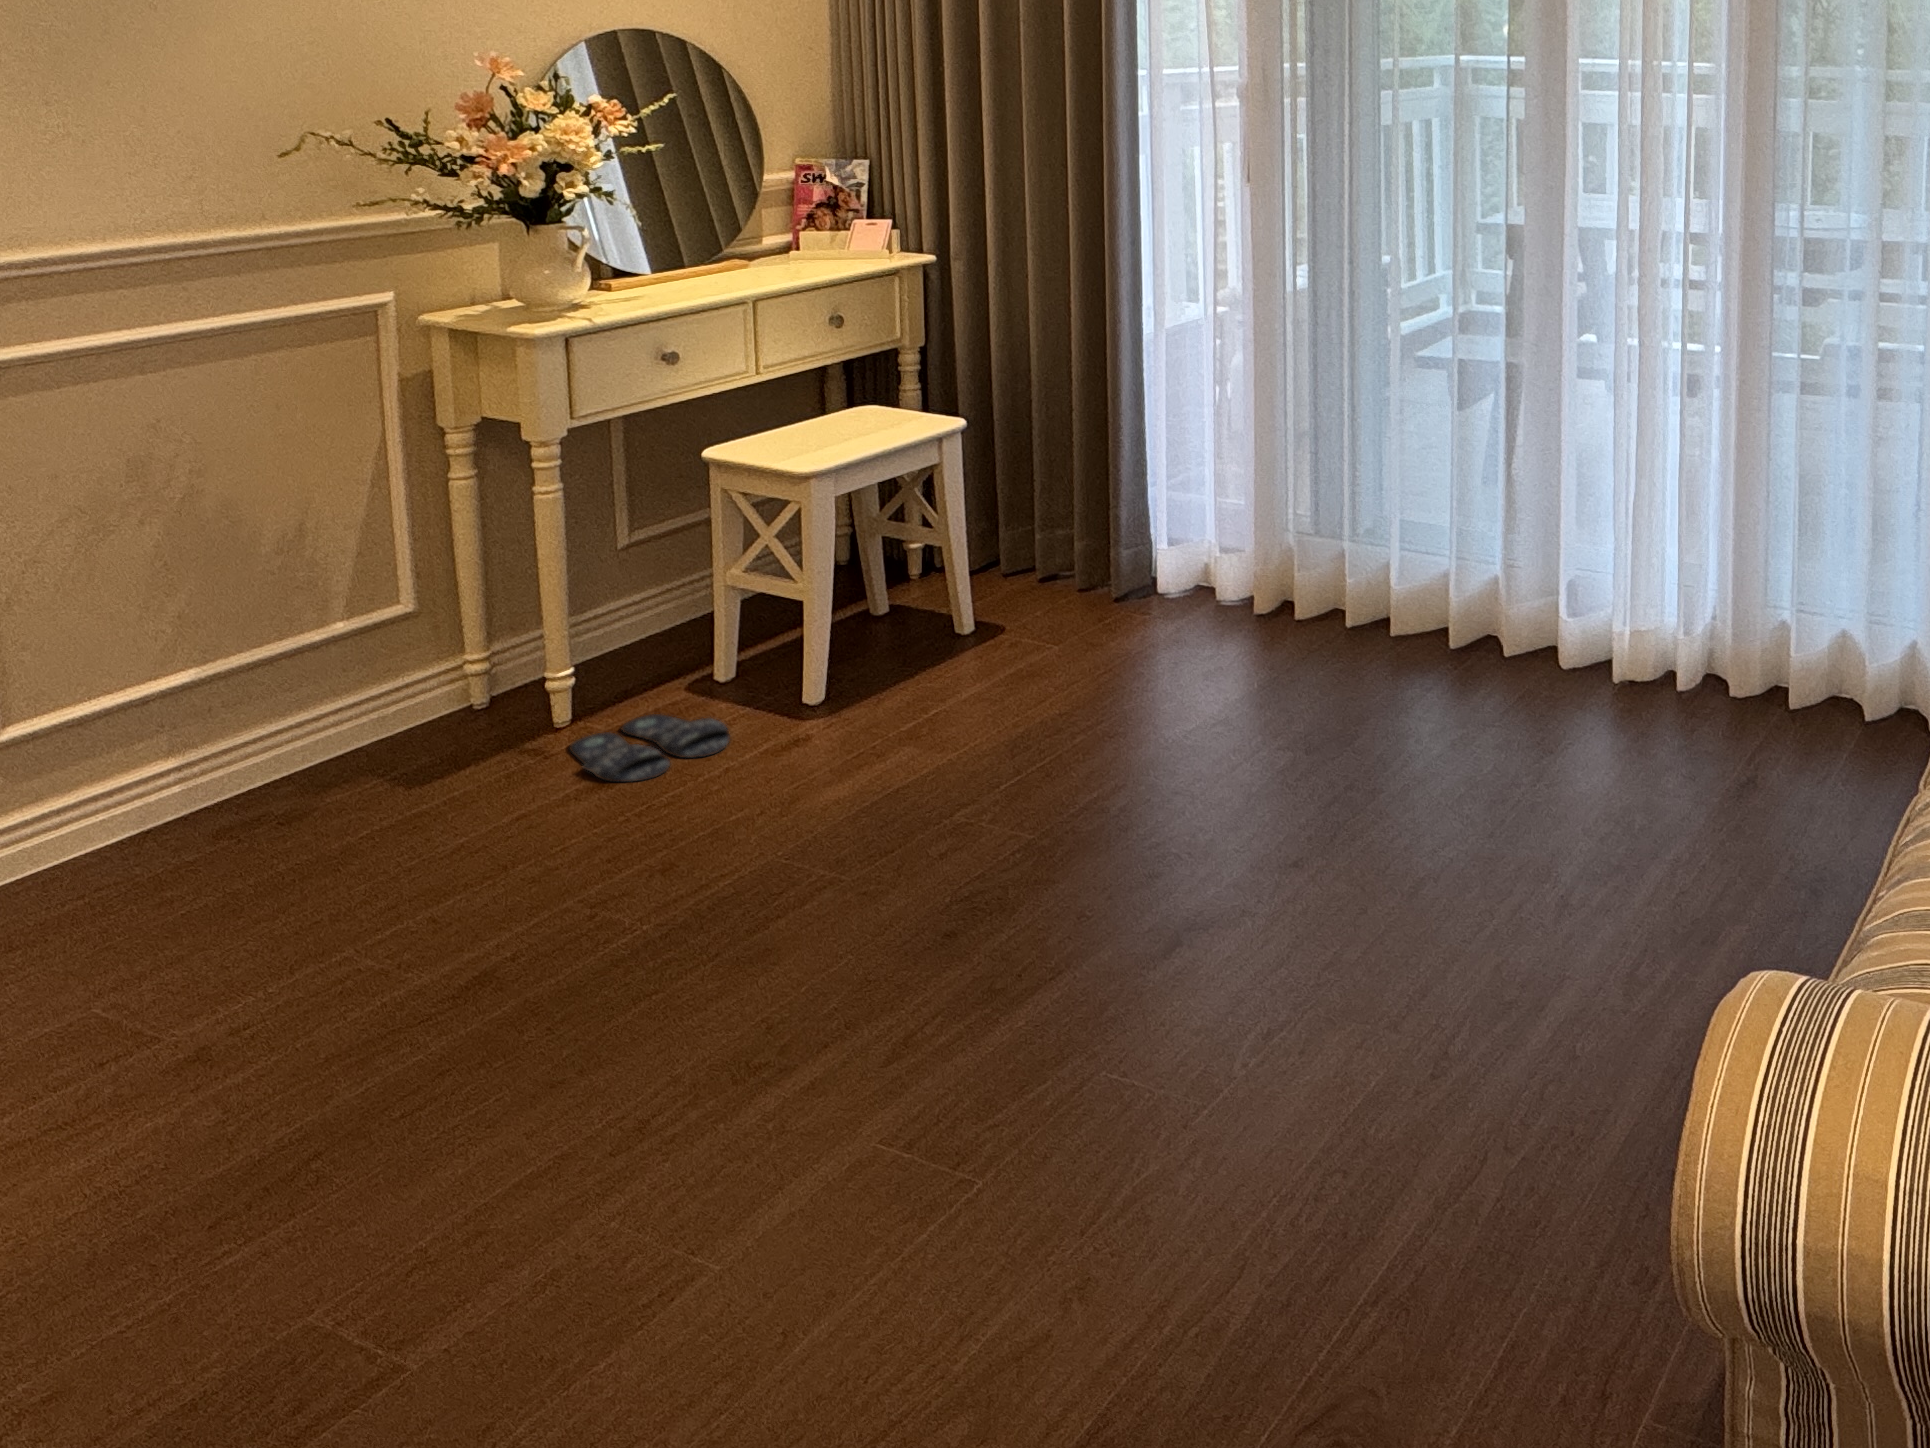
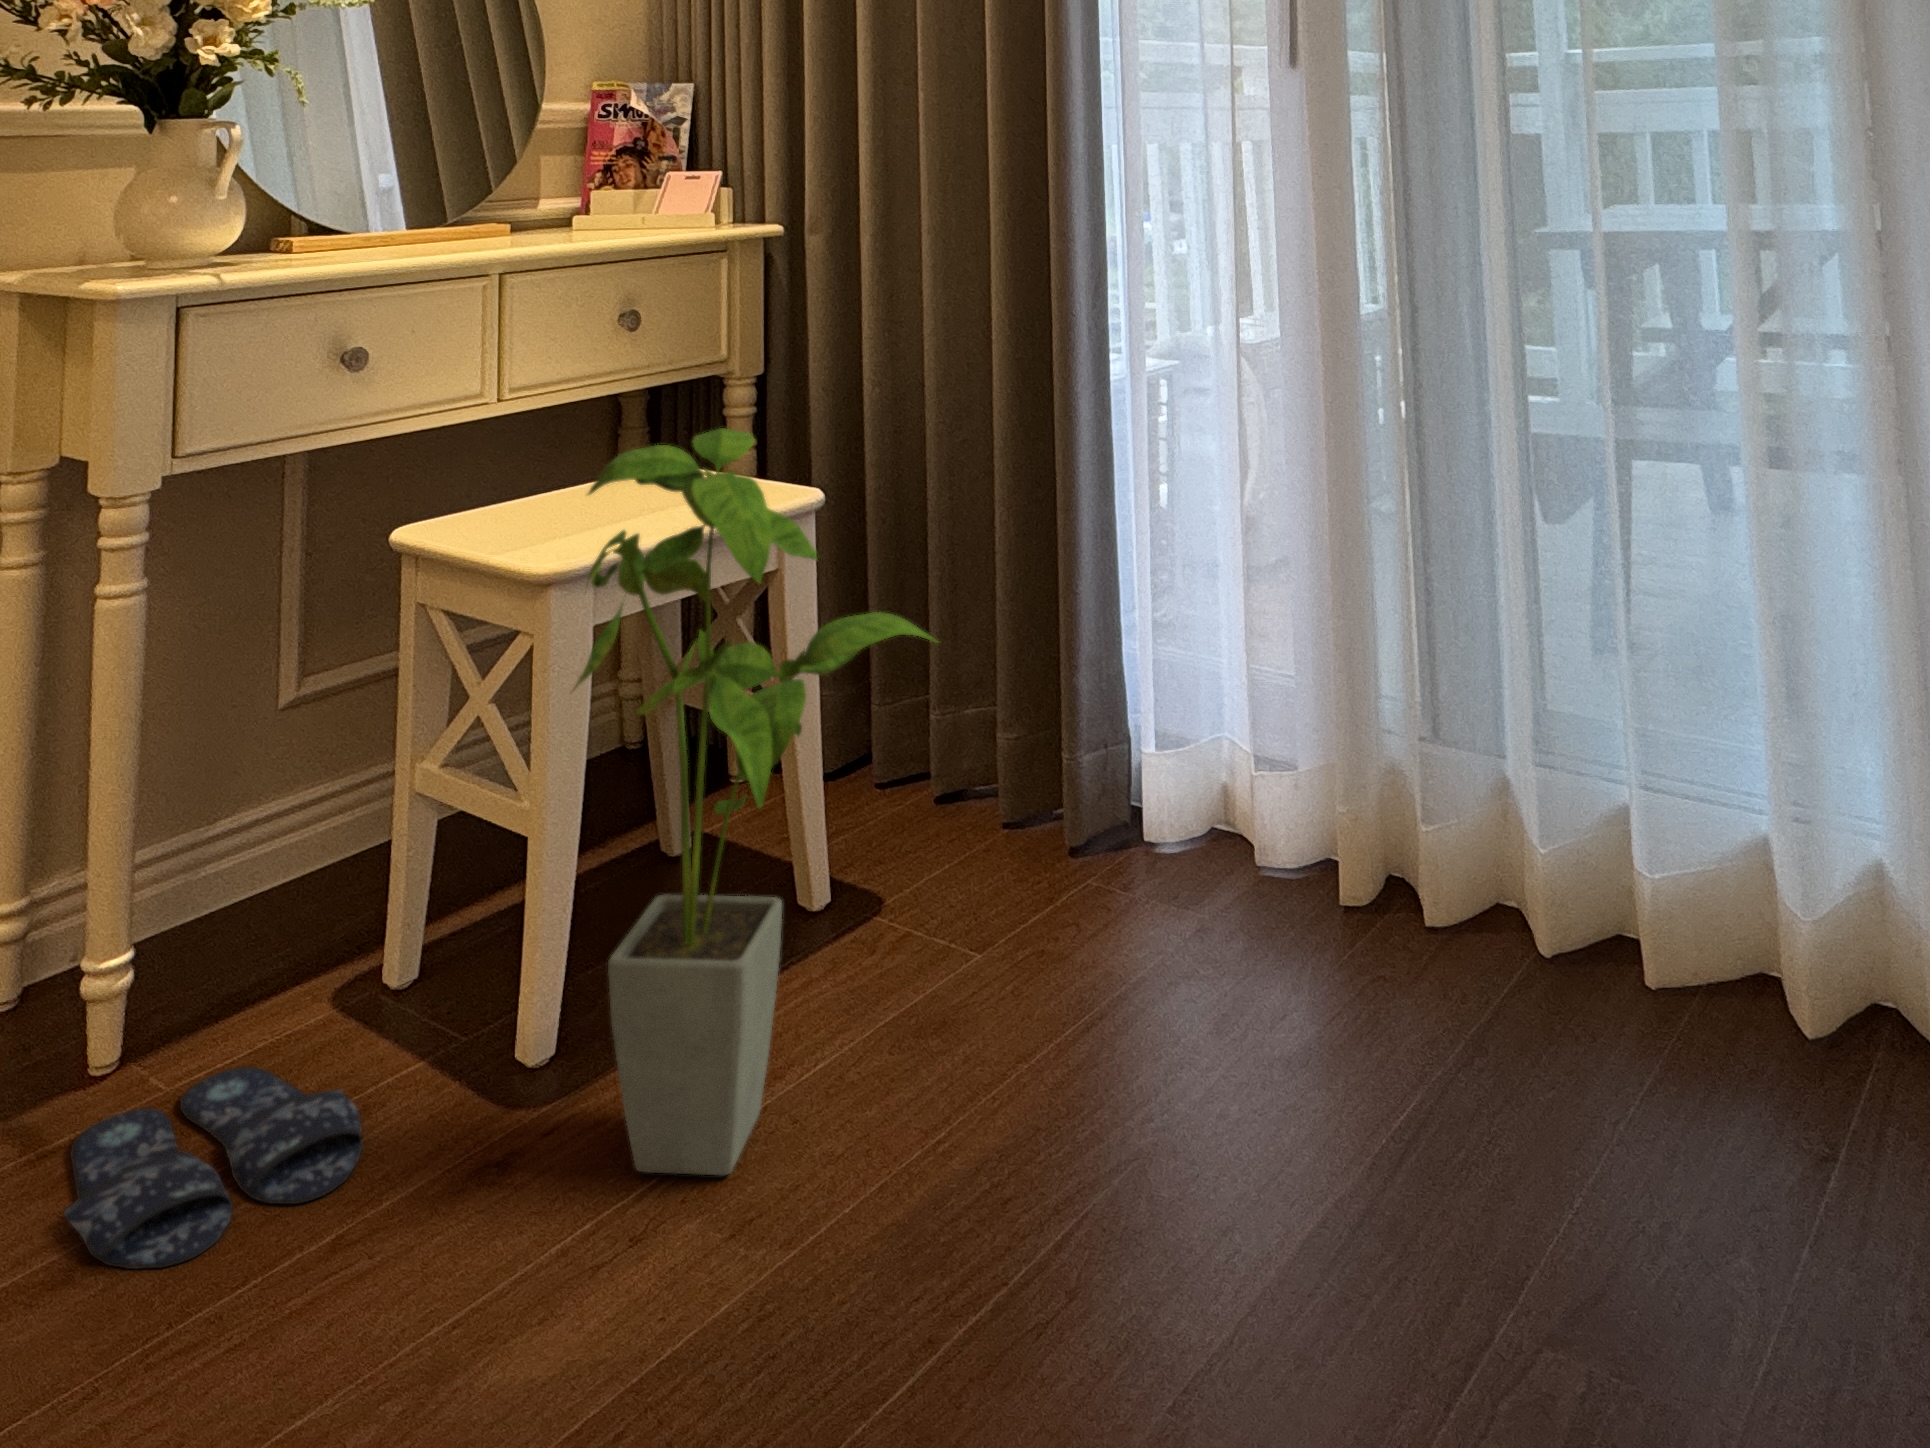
house plant: none [828,405,1025,734] -> present [573,428,937,1176]

